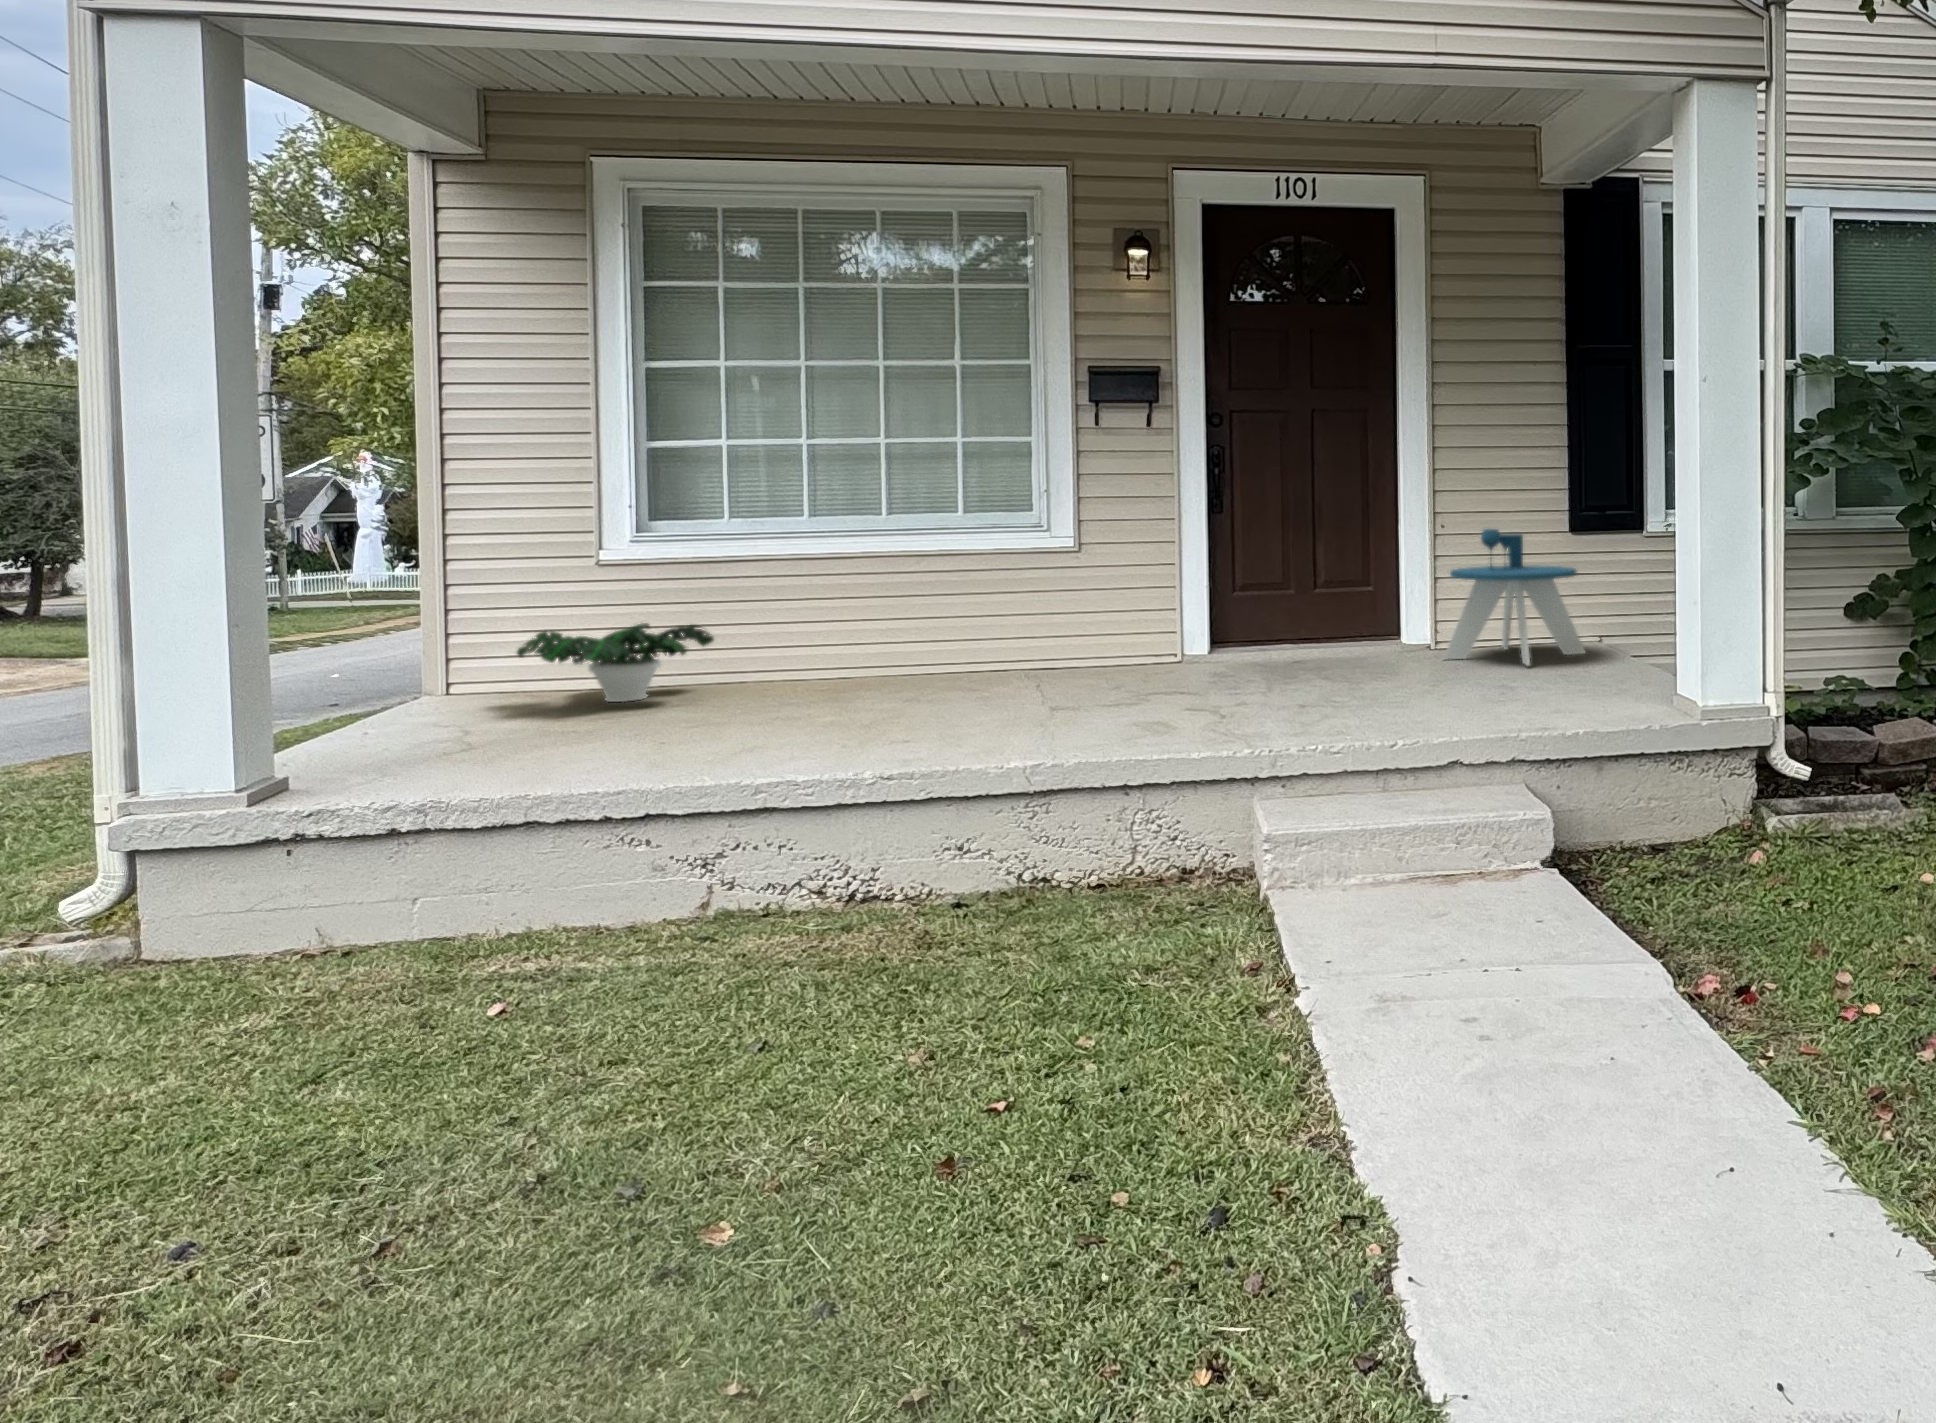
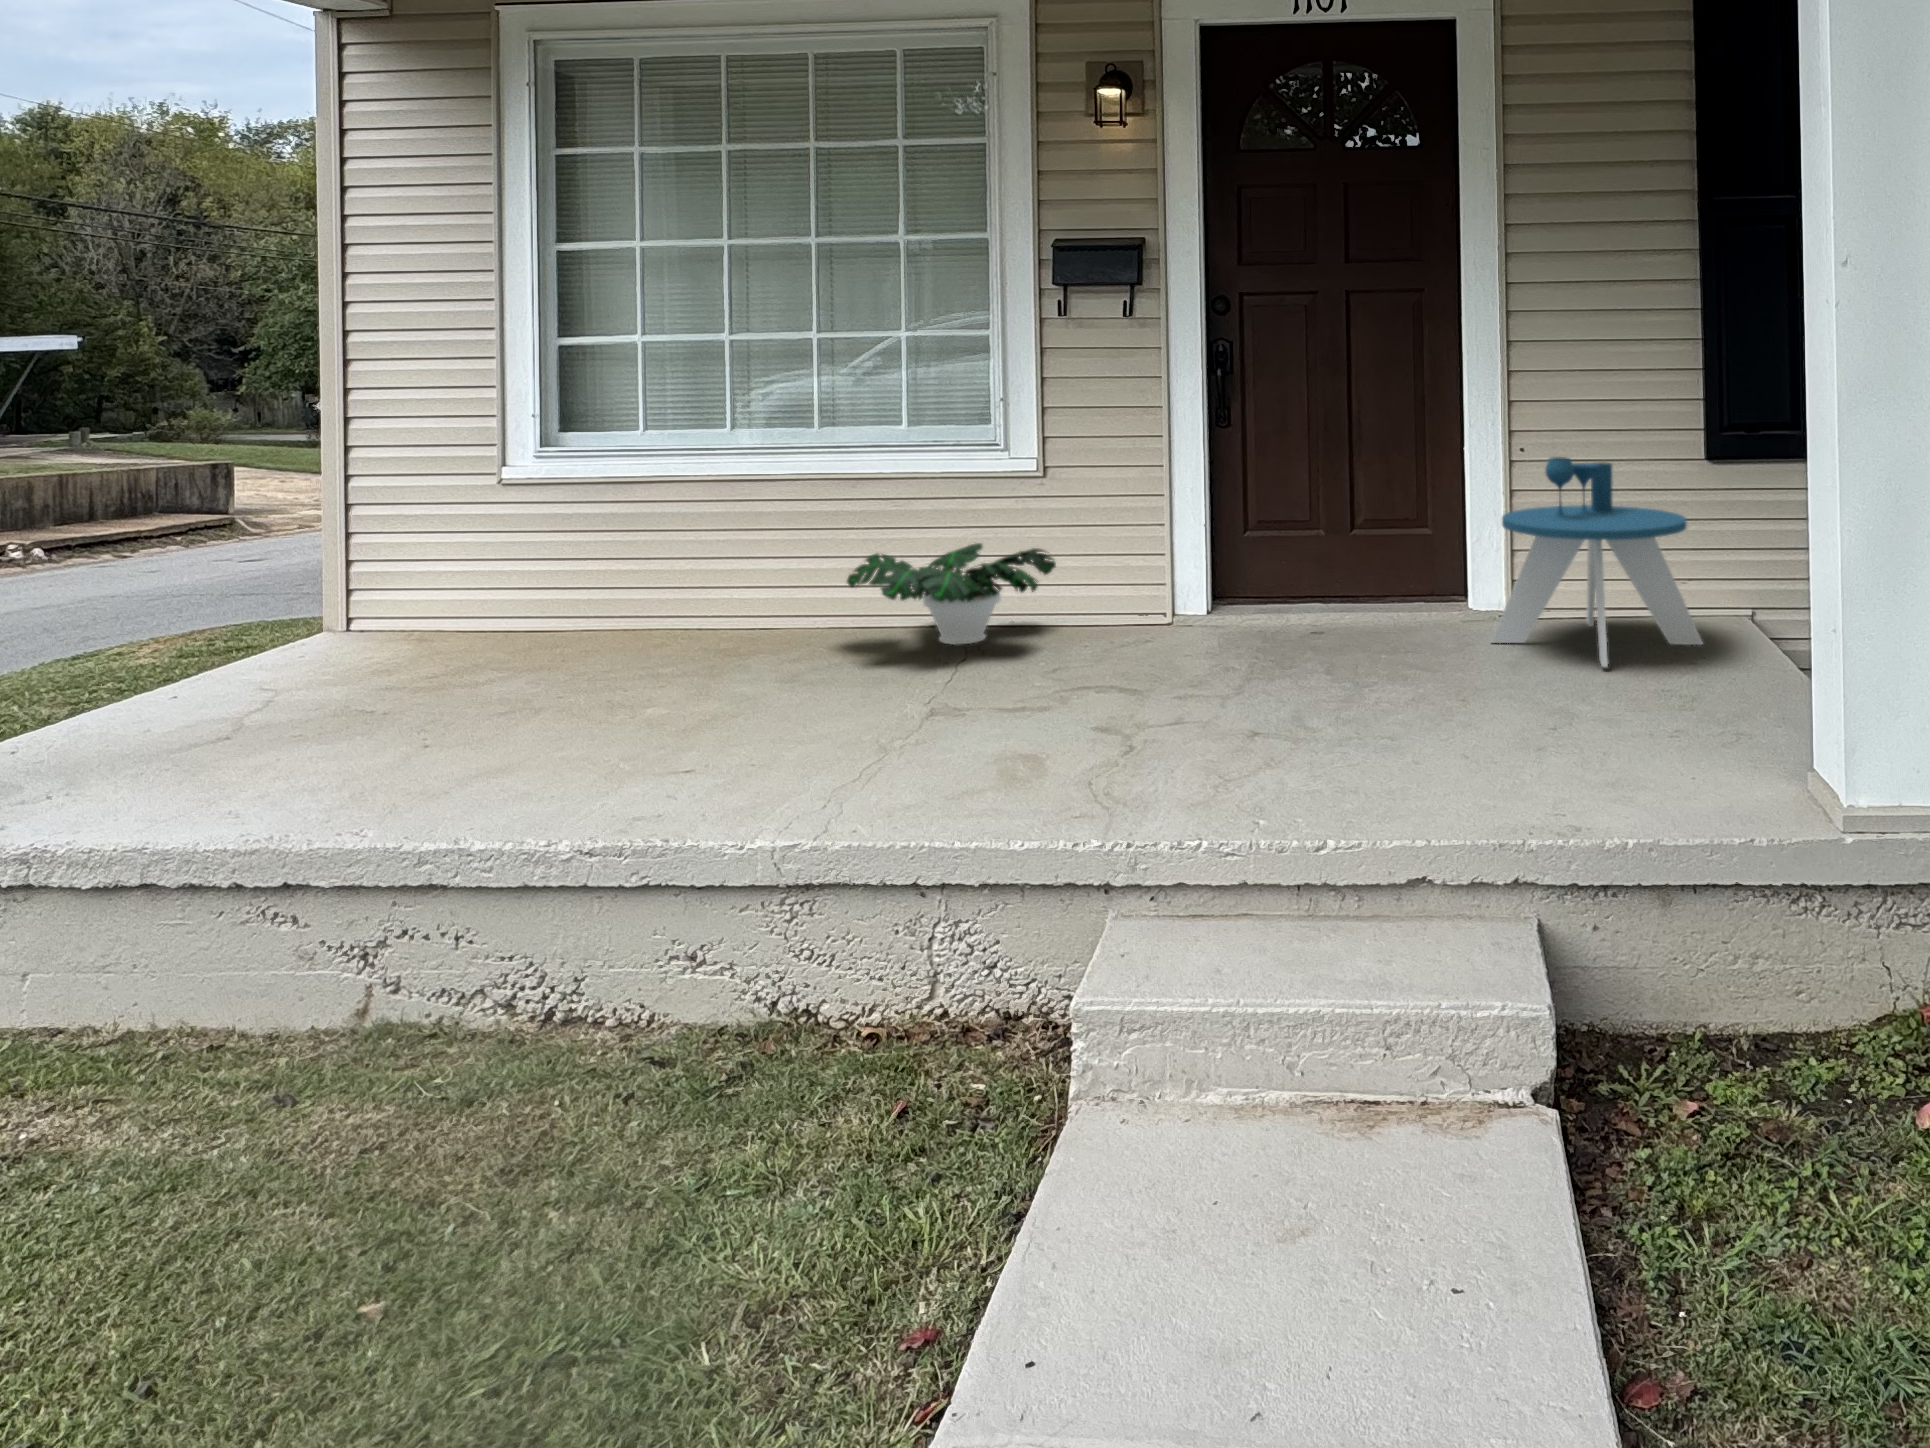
potted plant: present [517,623,714,702] -> present [847,543,1056,645]

